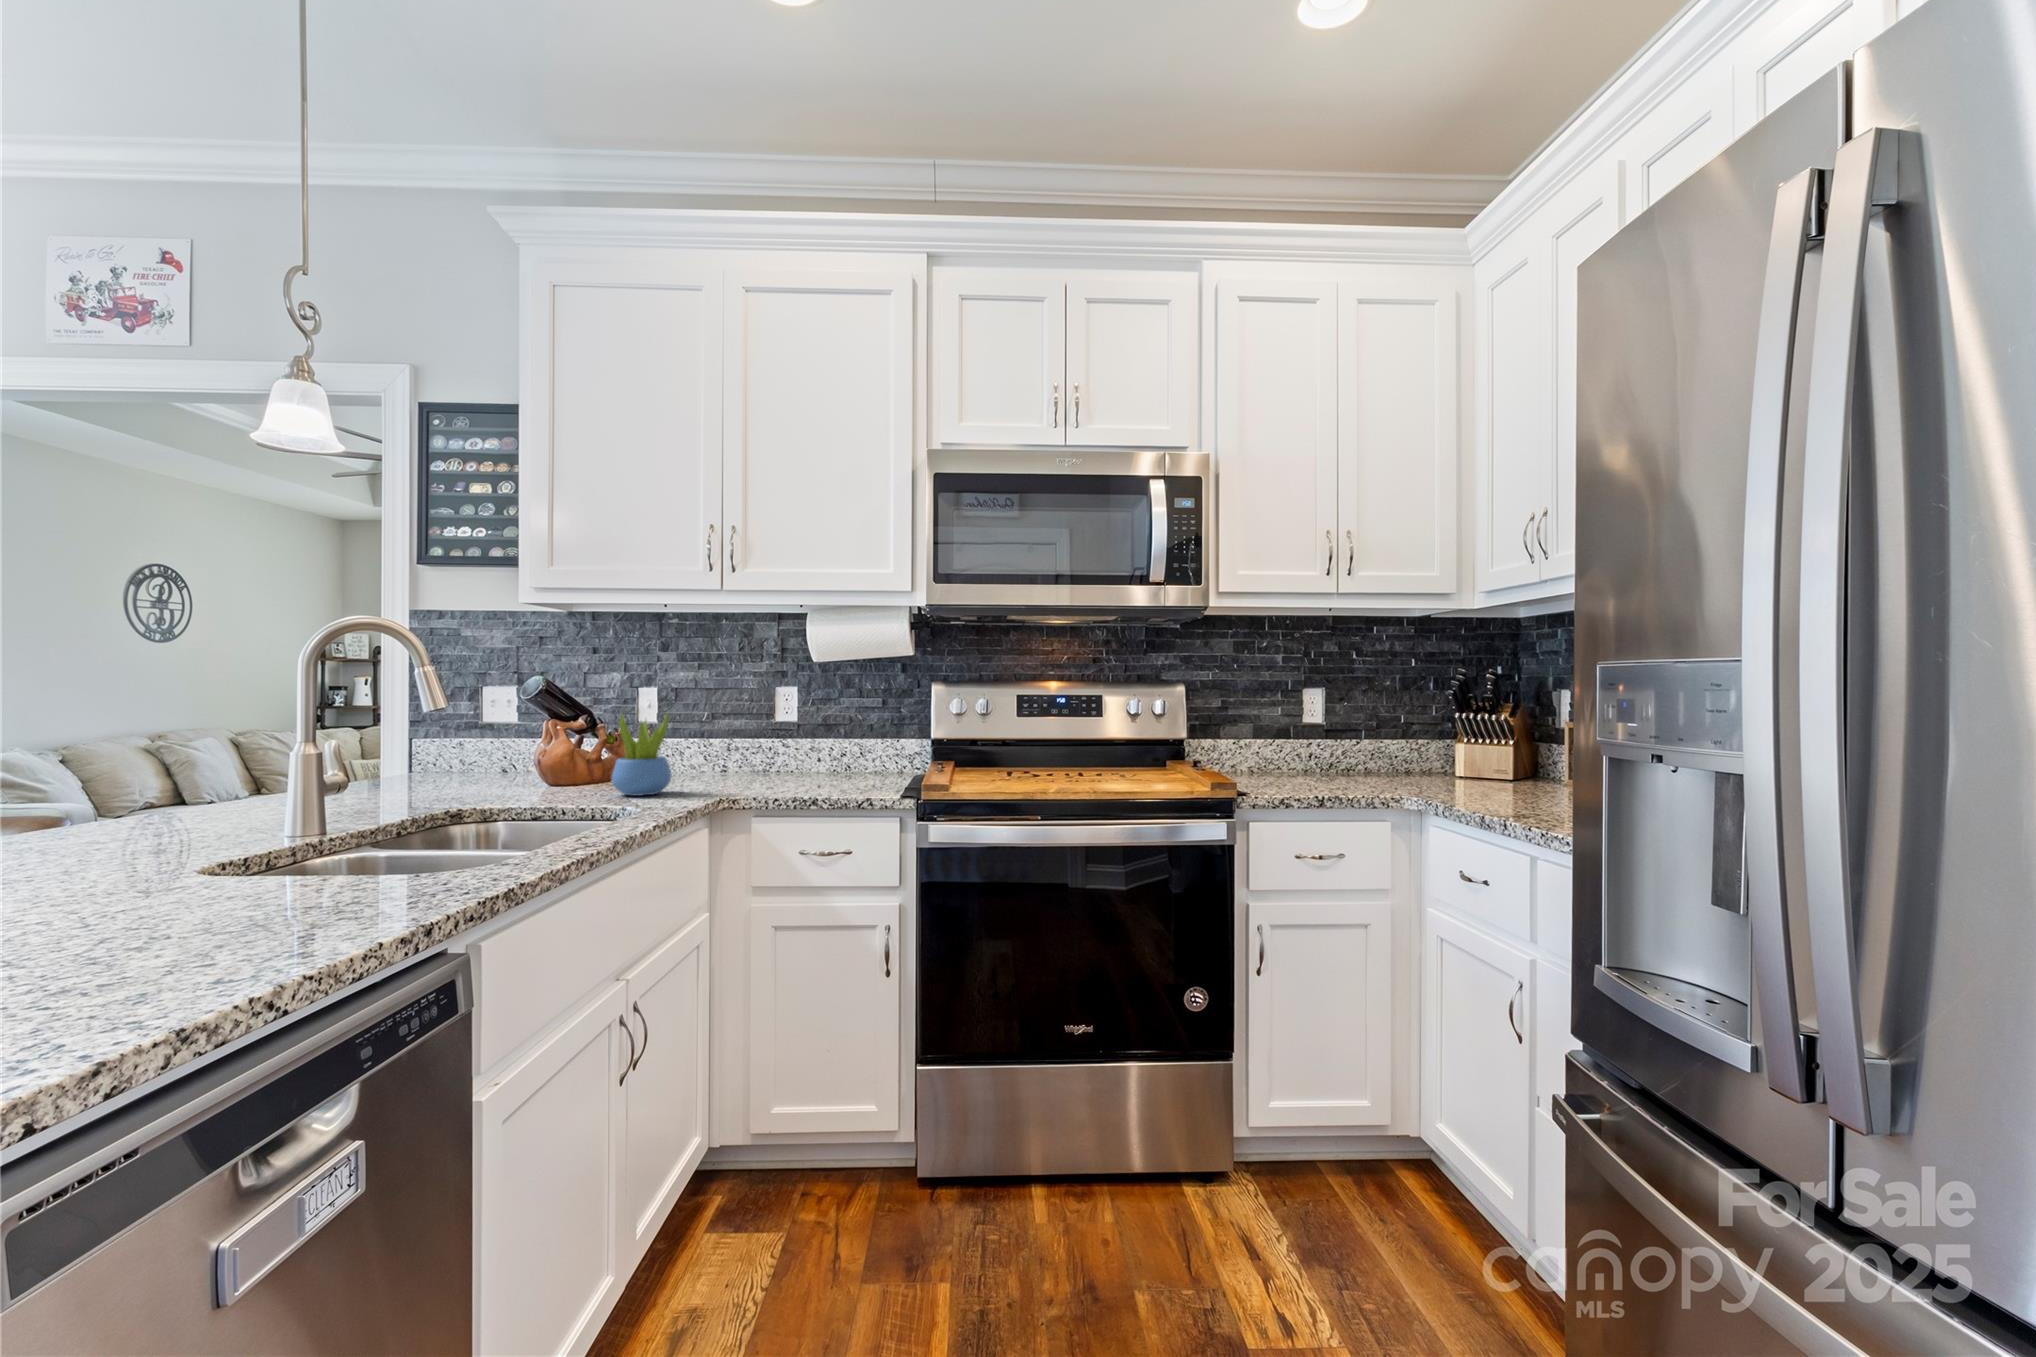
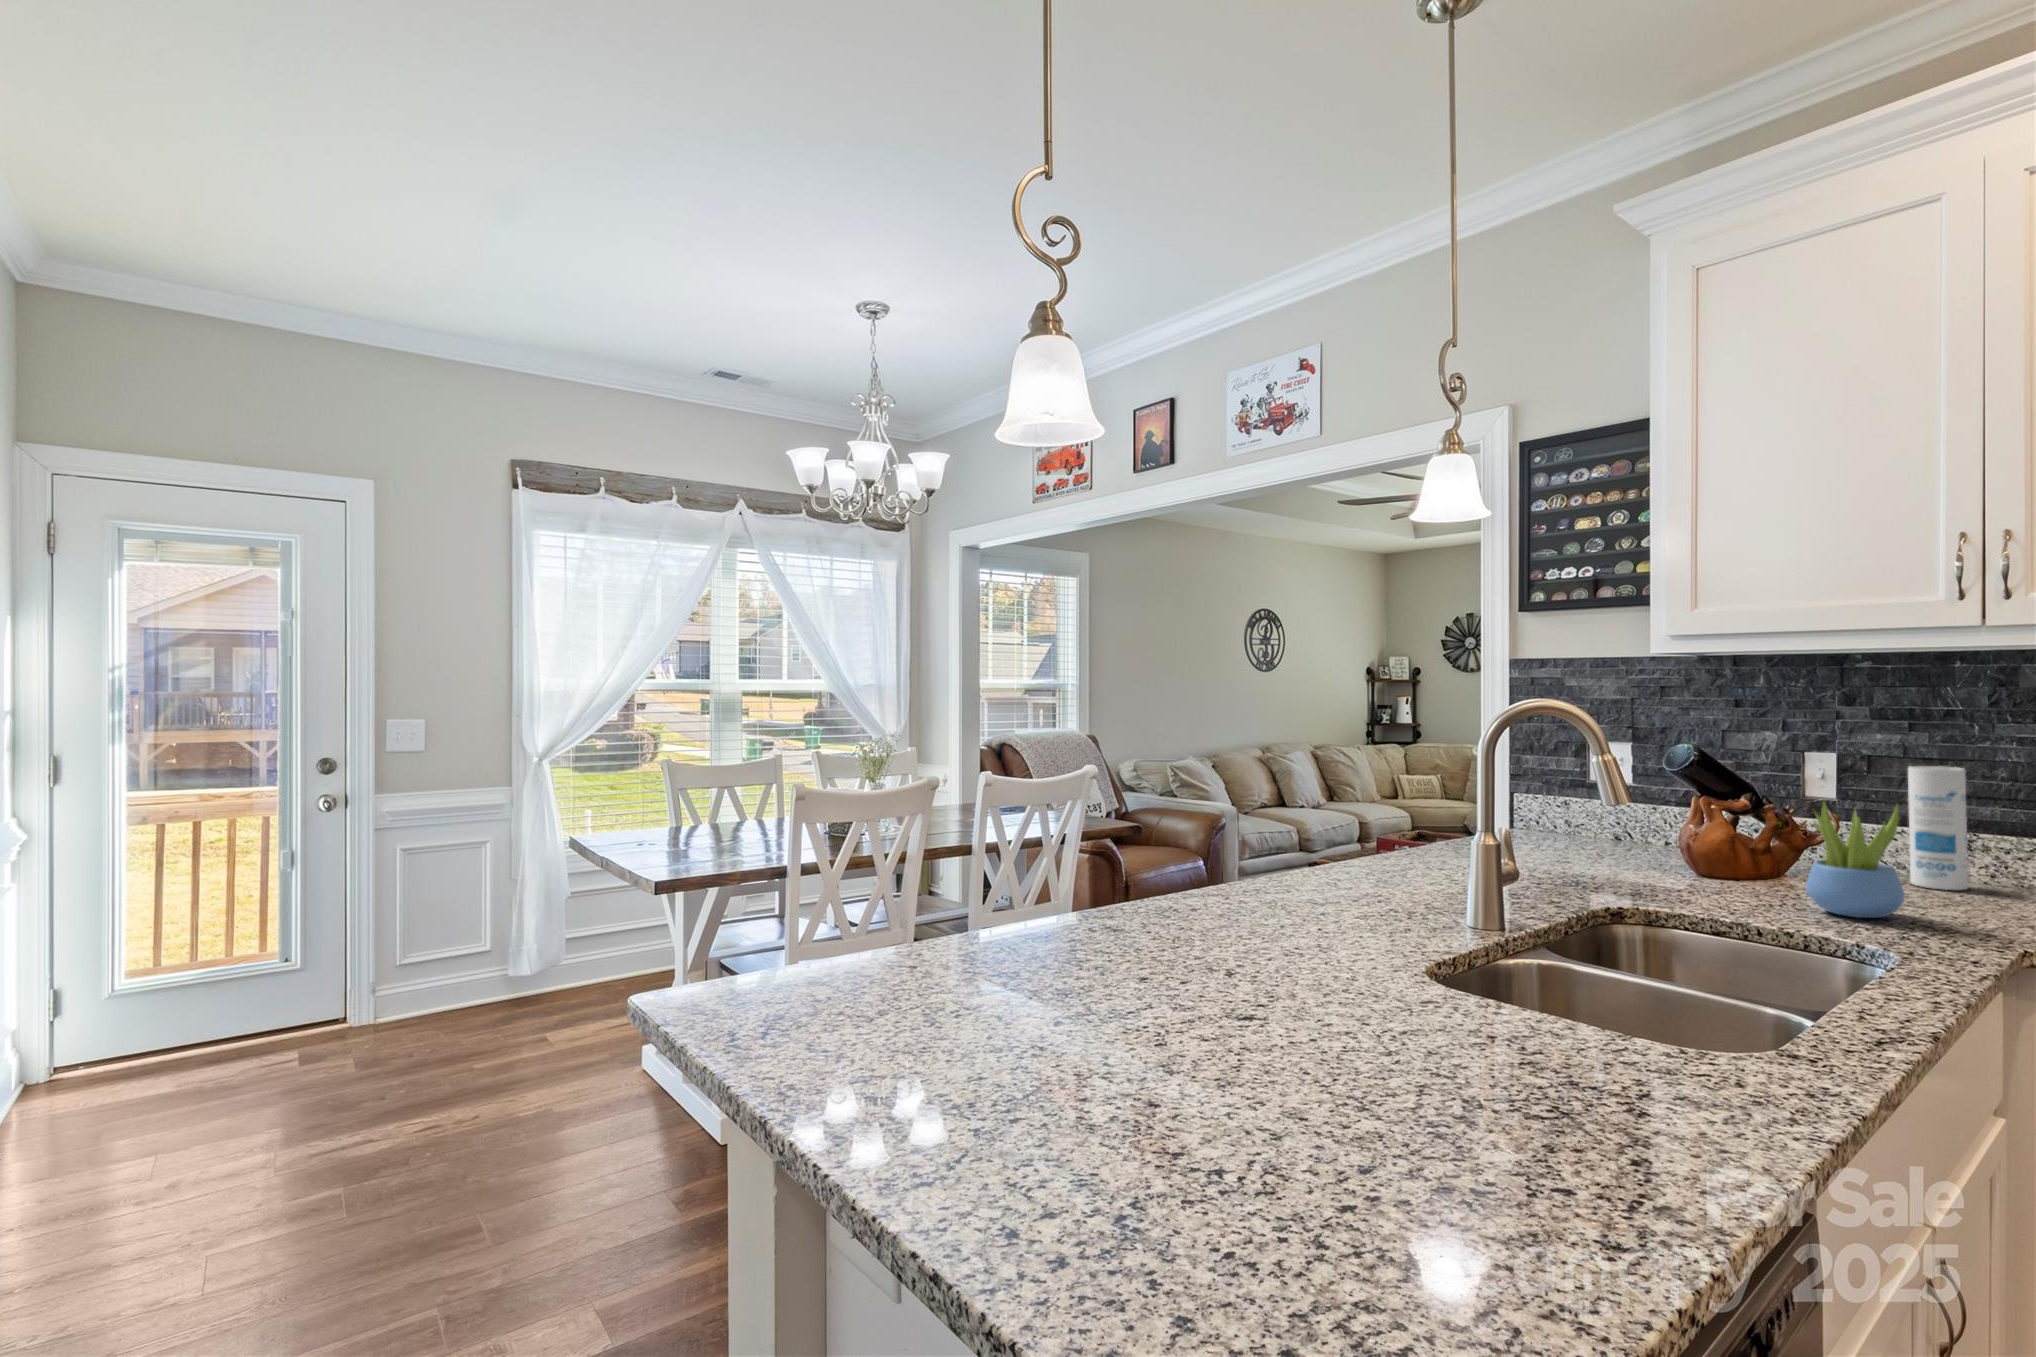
canister: none [693,693,724,777] -> present [1908,766,1968,890]

